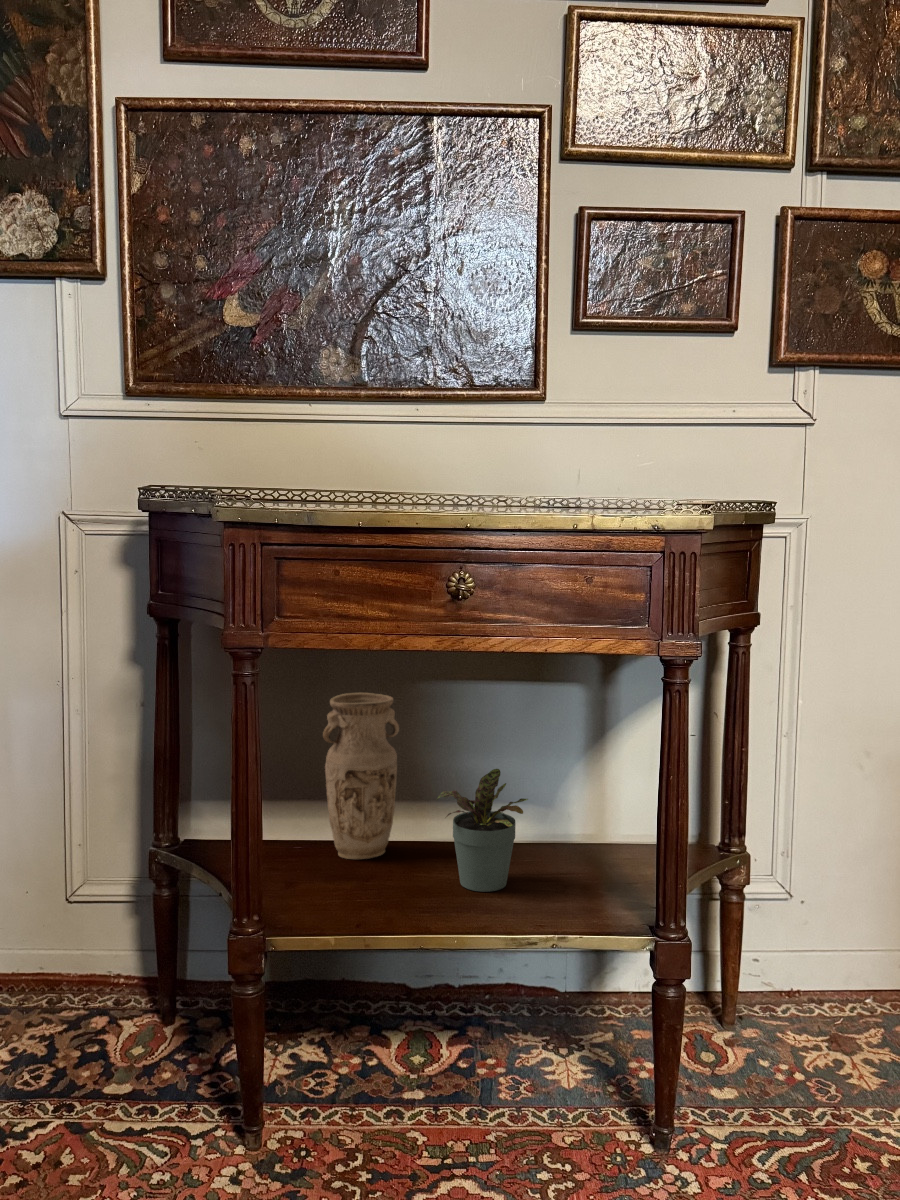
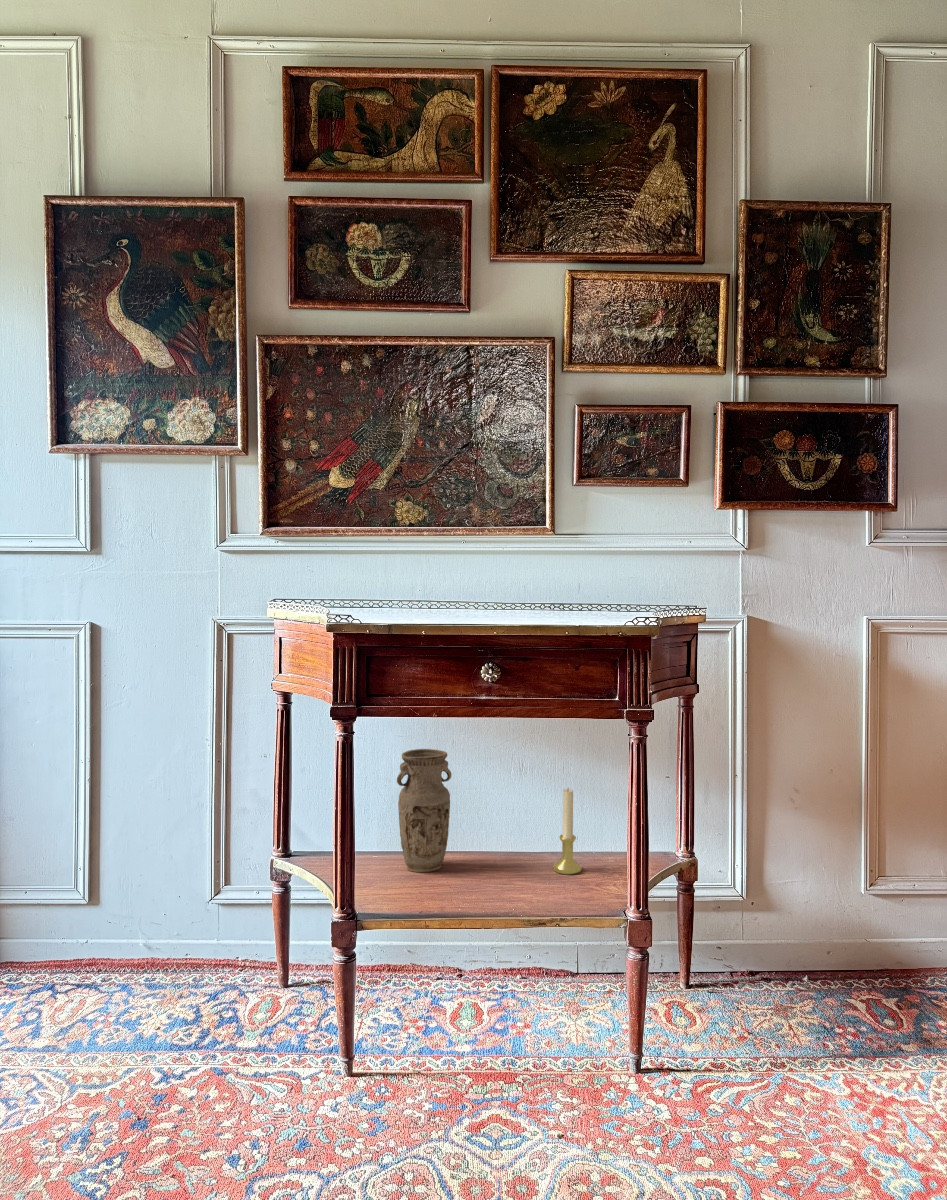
candle holder: none [538,745,577,863] -> present [553,789,582,875]
potted plant: present [437,769,528,892] -> none [478,805,545,896]

